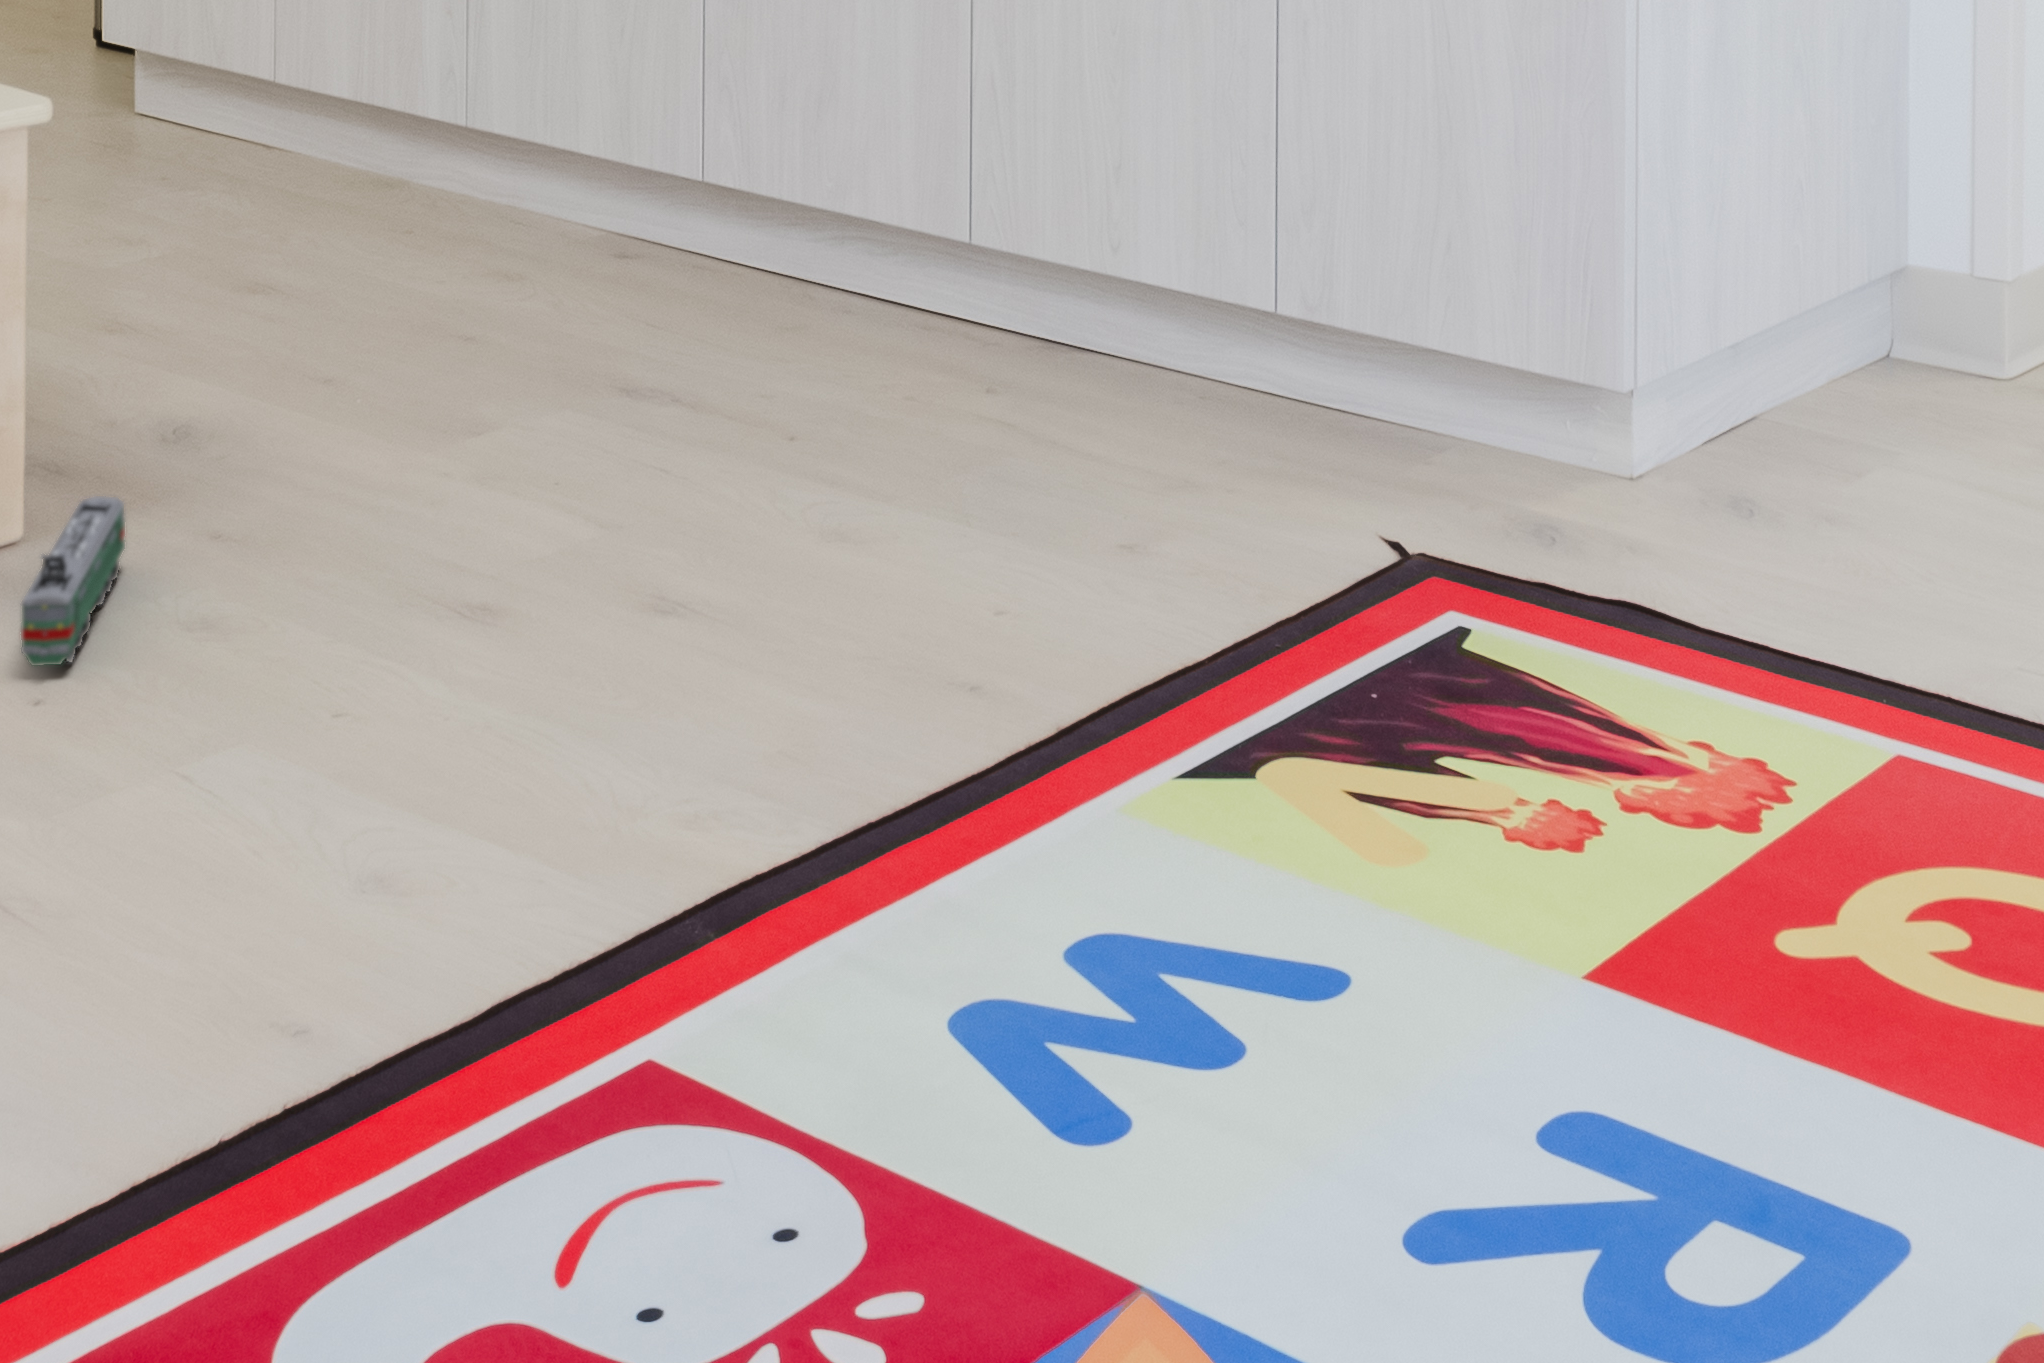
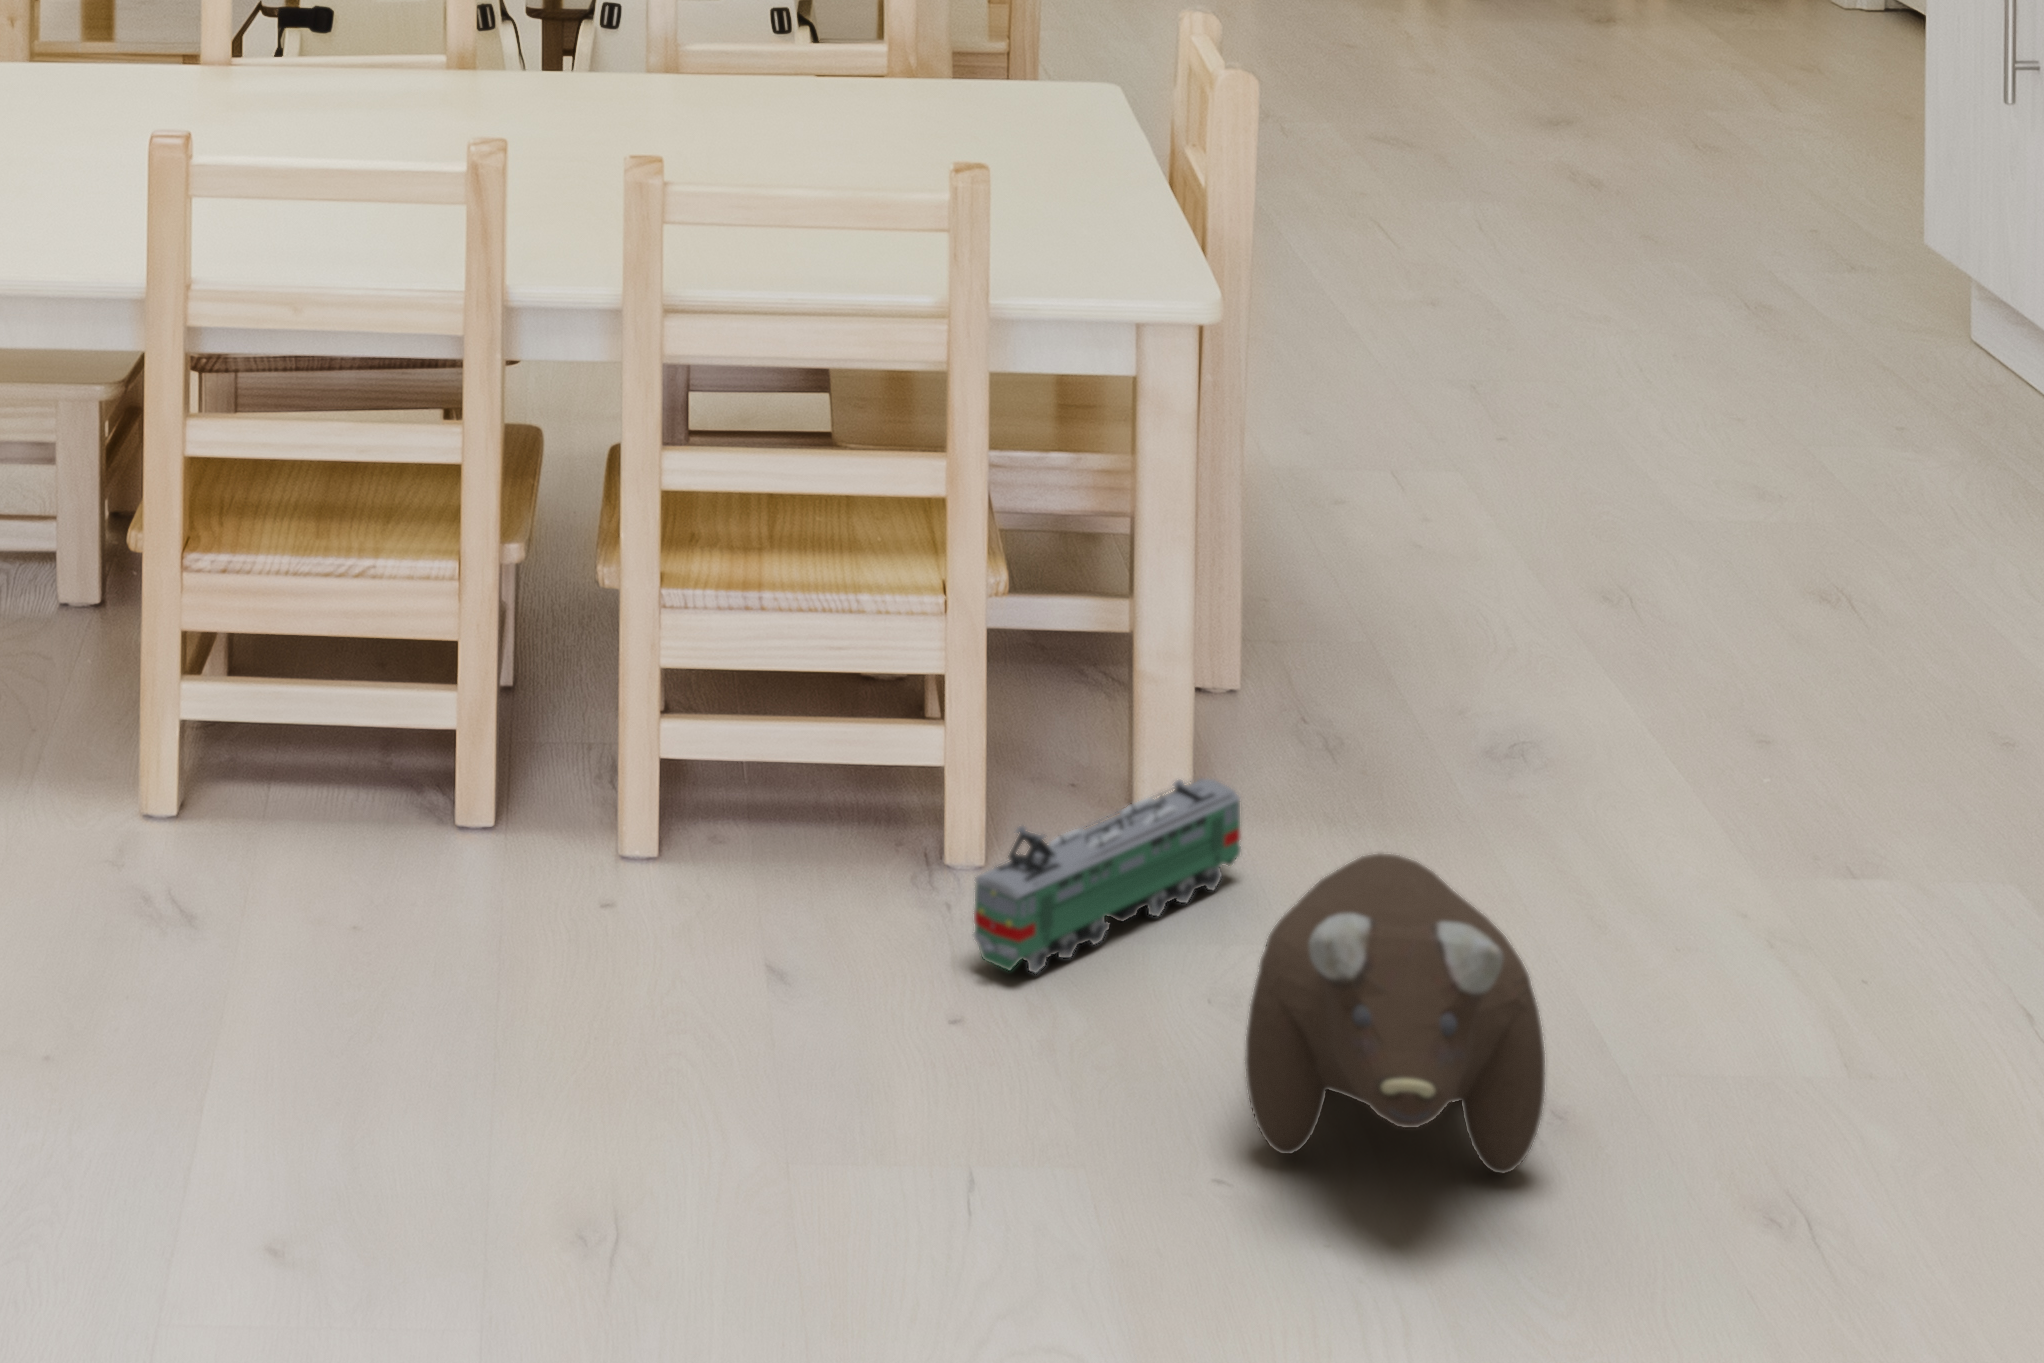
plush toy: none [302,456,549,689] -> present [1245,854,1545,1173]

